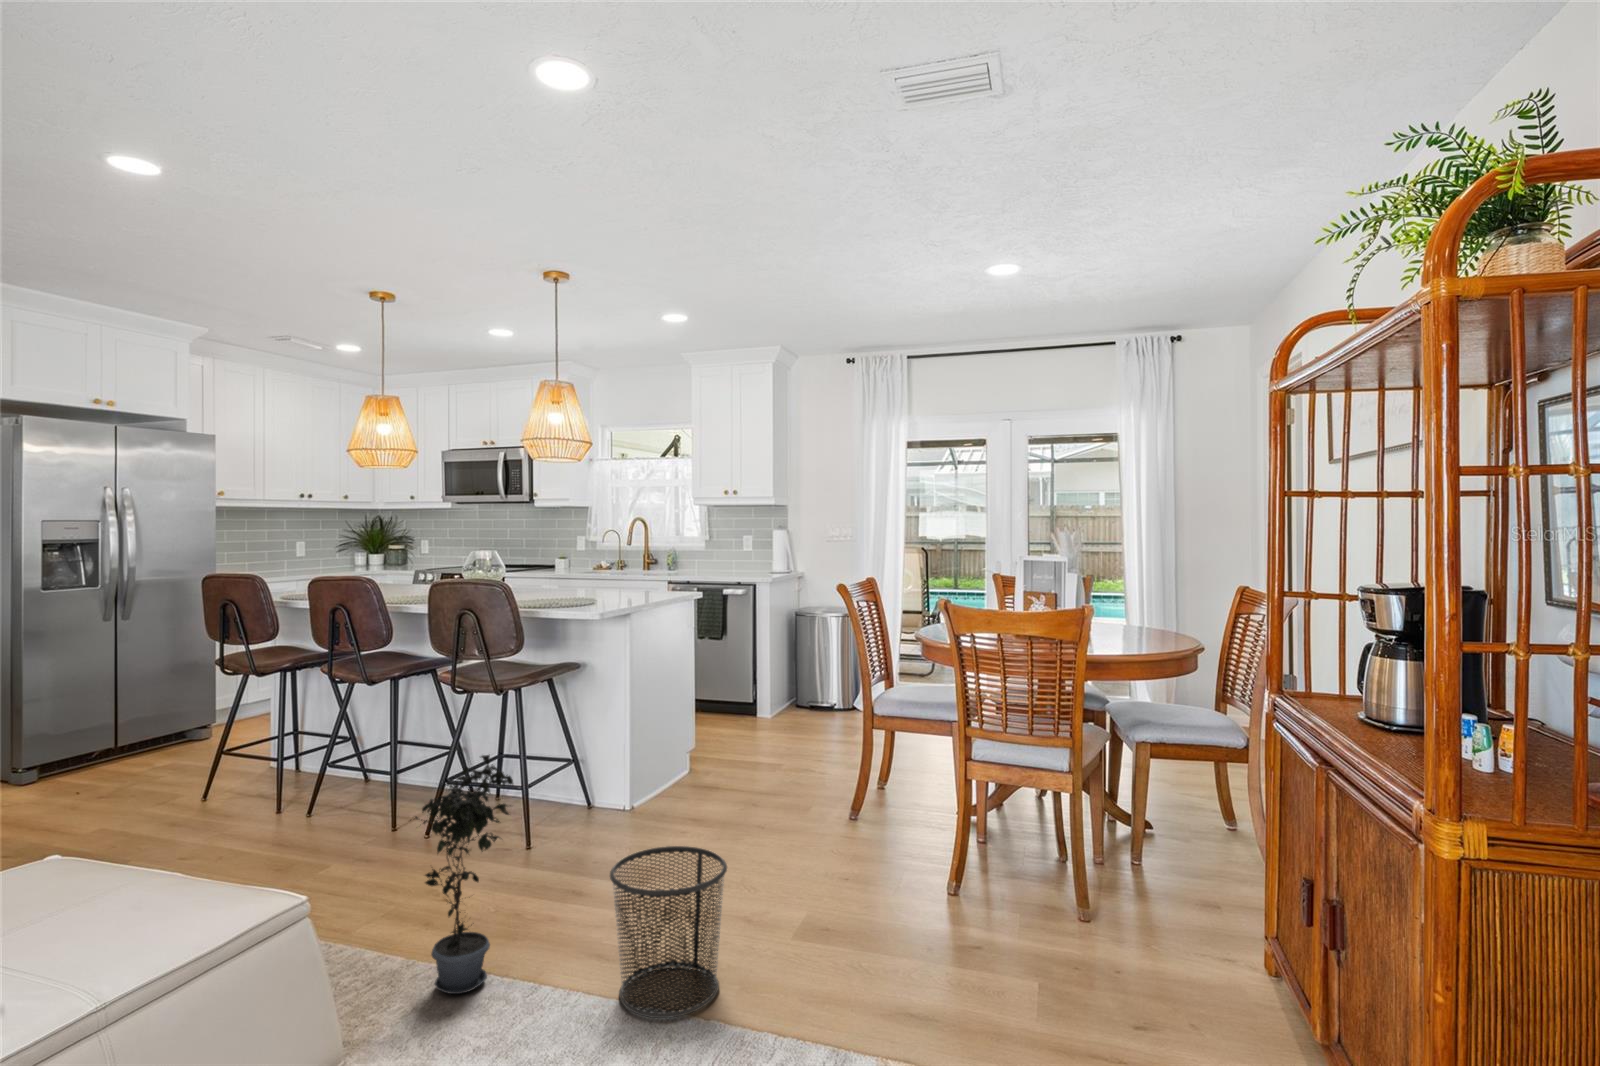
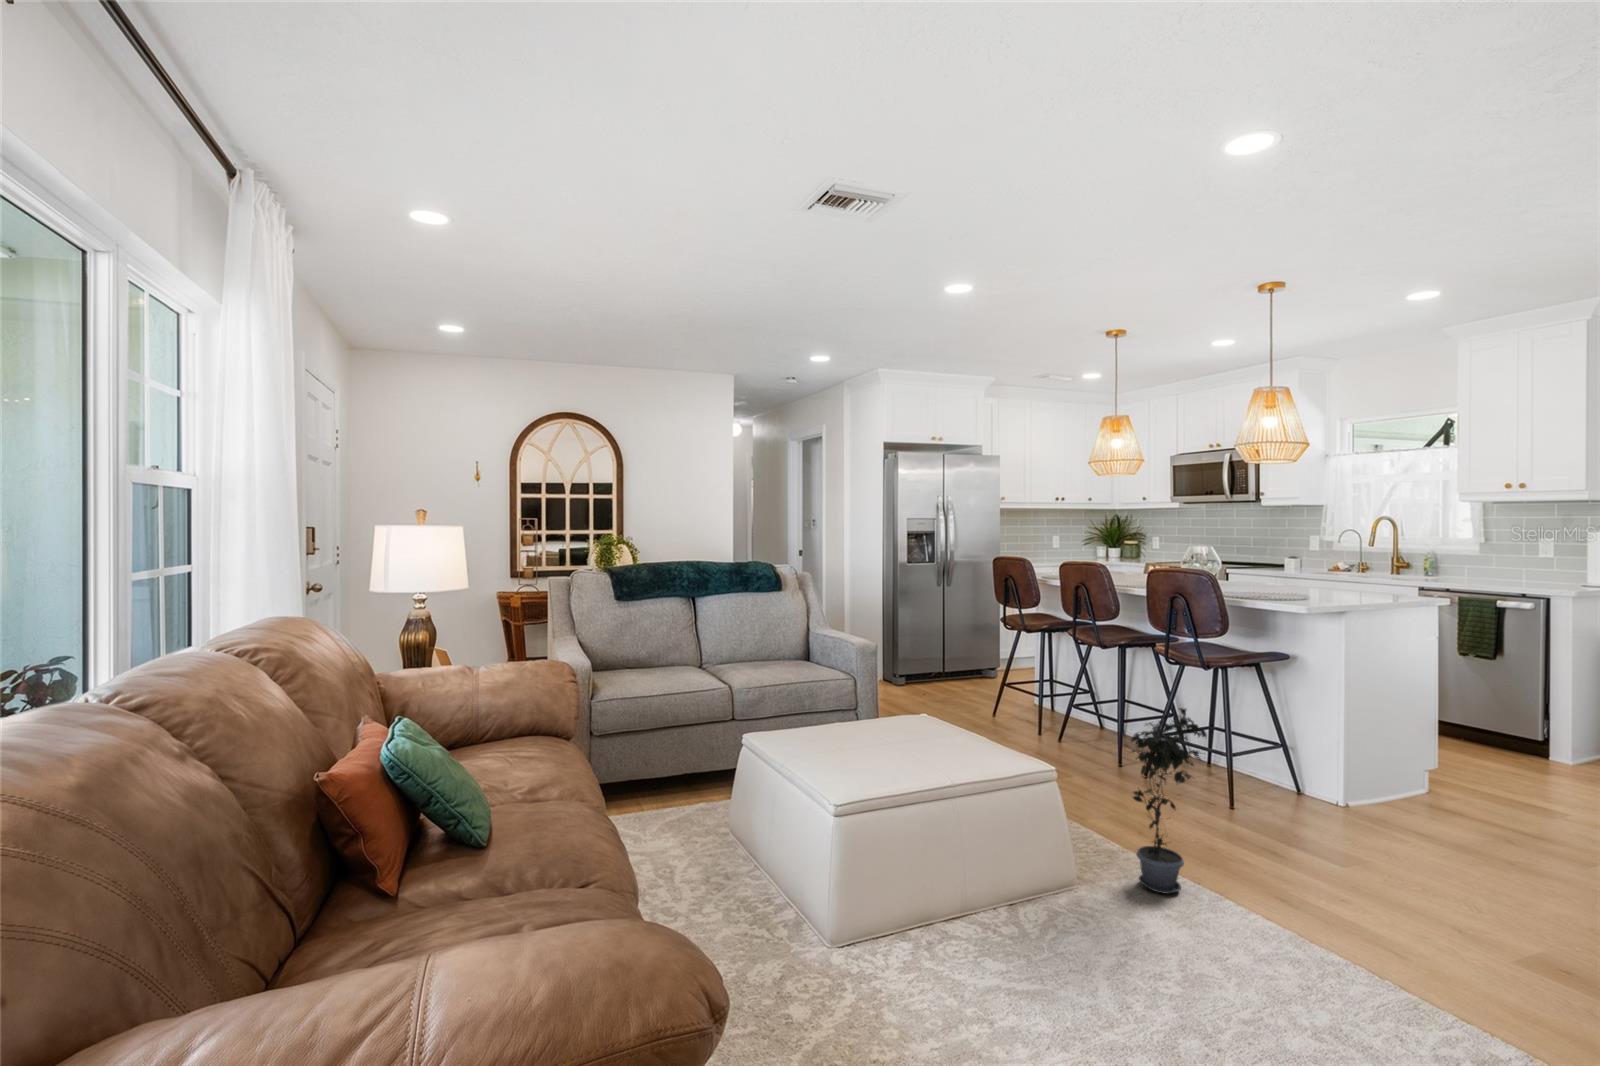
waste bin: present [610,846,727,1018] -> none [1293,825,1429,989]

